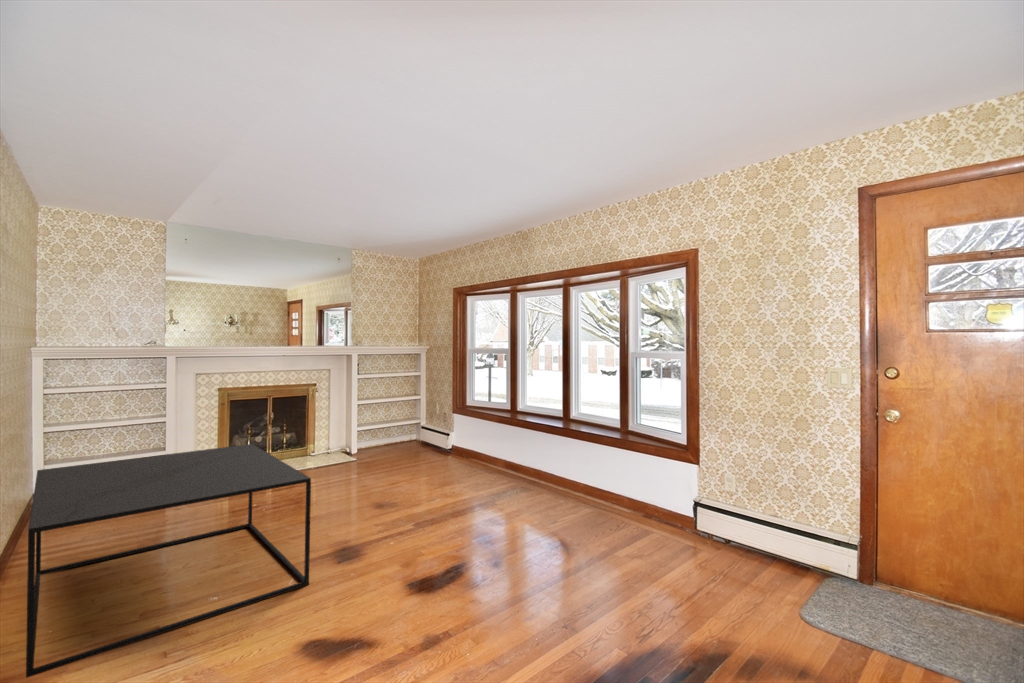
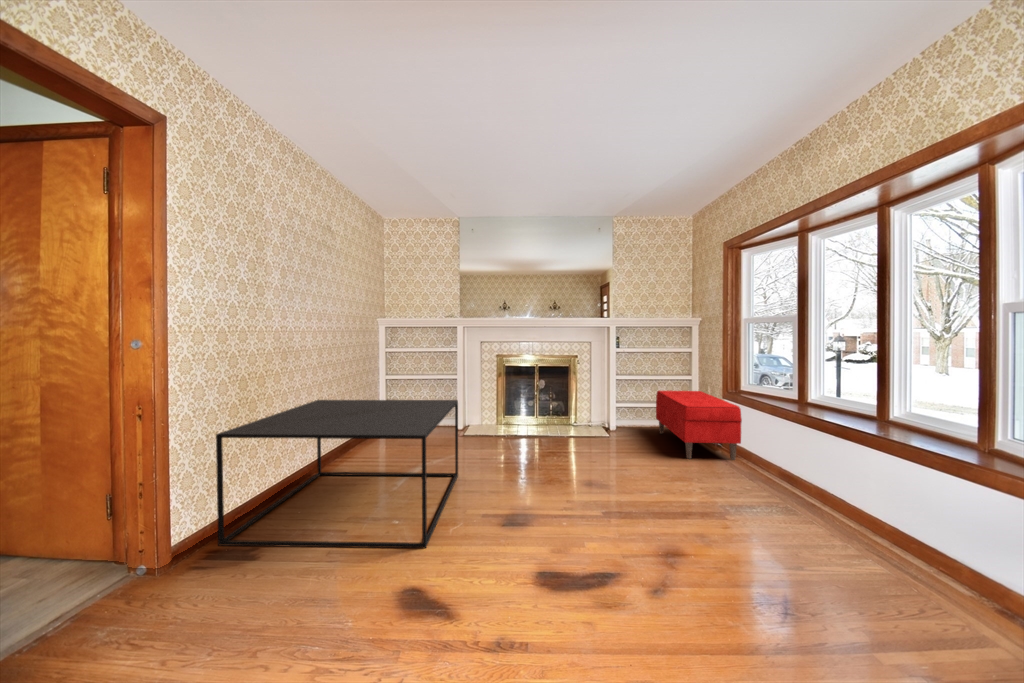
bench: none [395,409,474,467] -> present [656,391,742,460]

